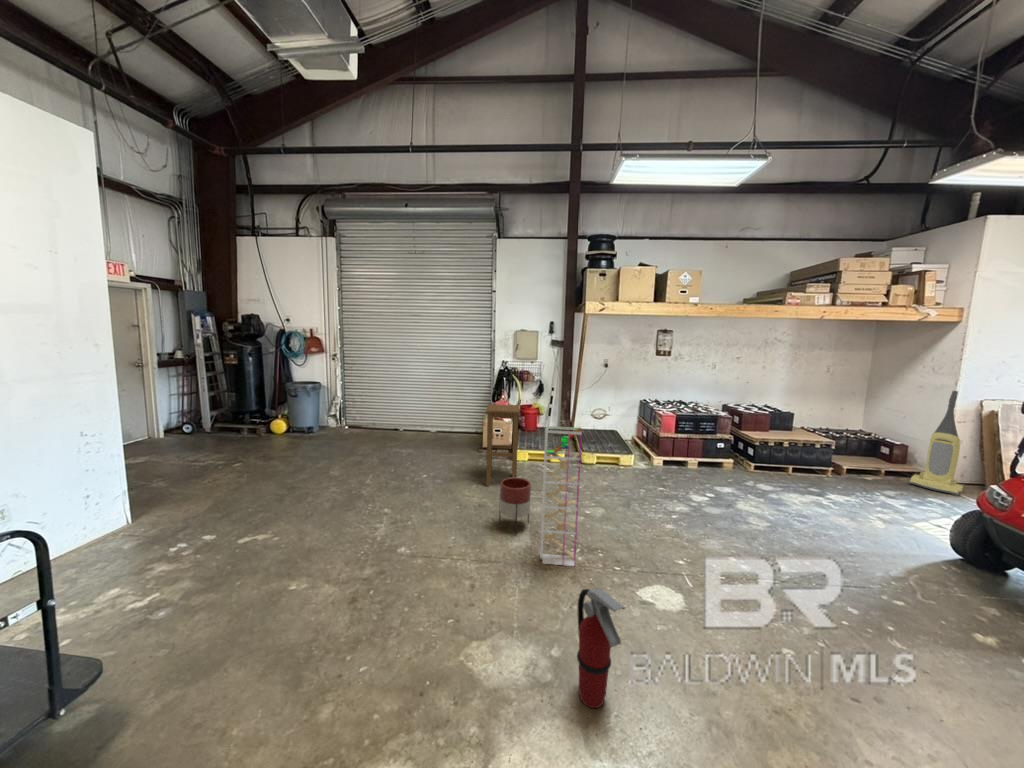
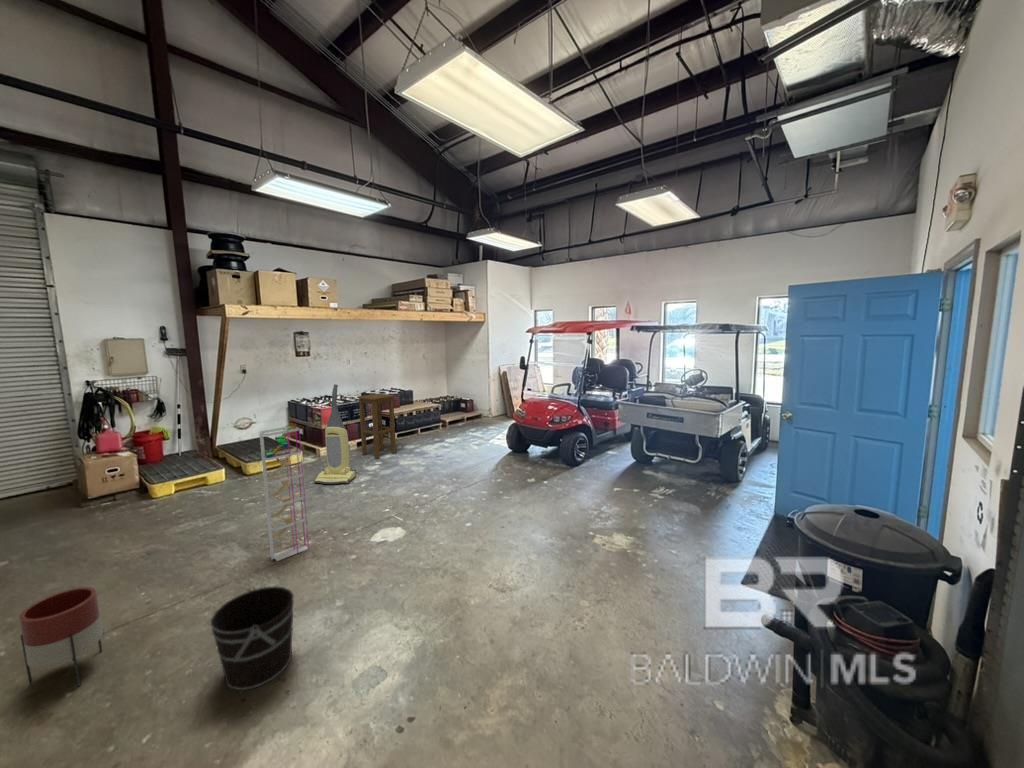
vacuum cleaner: present [908,391,964,496] -> present [314,384,356,484]
stool: present [486,404,520,486] -> present [357,393,396,459]
planter: present [499,477,531,534] -> present [19,587,103,686]
bucket: none [415,586,491,701] -> present [210,587,294,690]
fire extinguisher: present [577,589,625,708] -> none [357,522,399,609]

